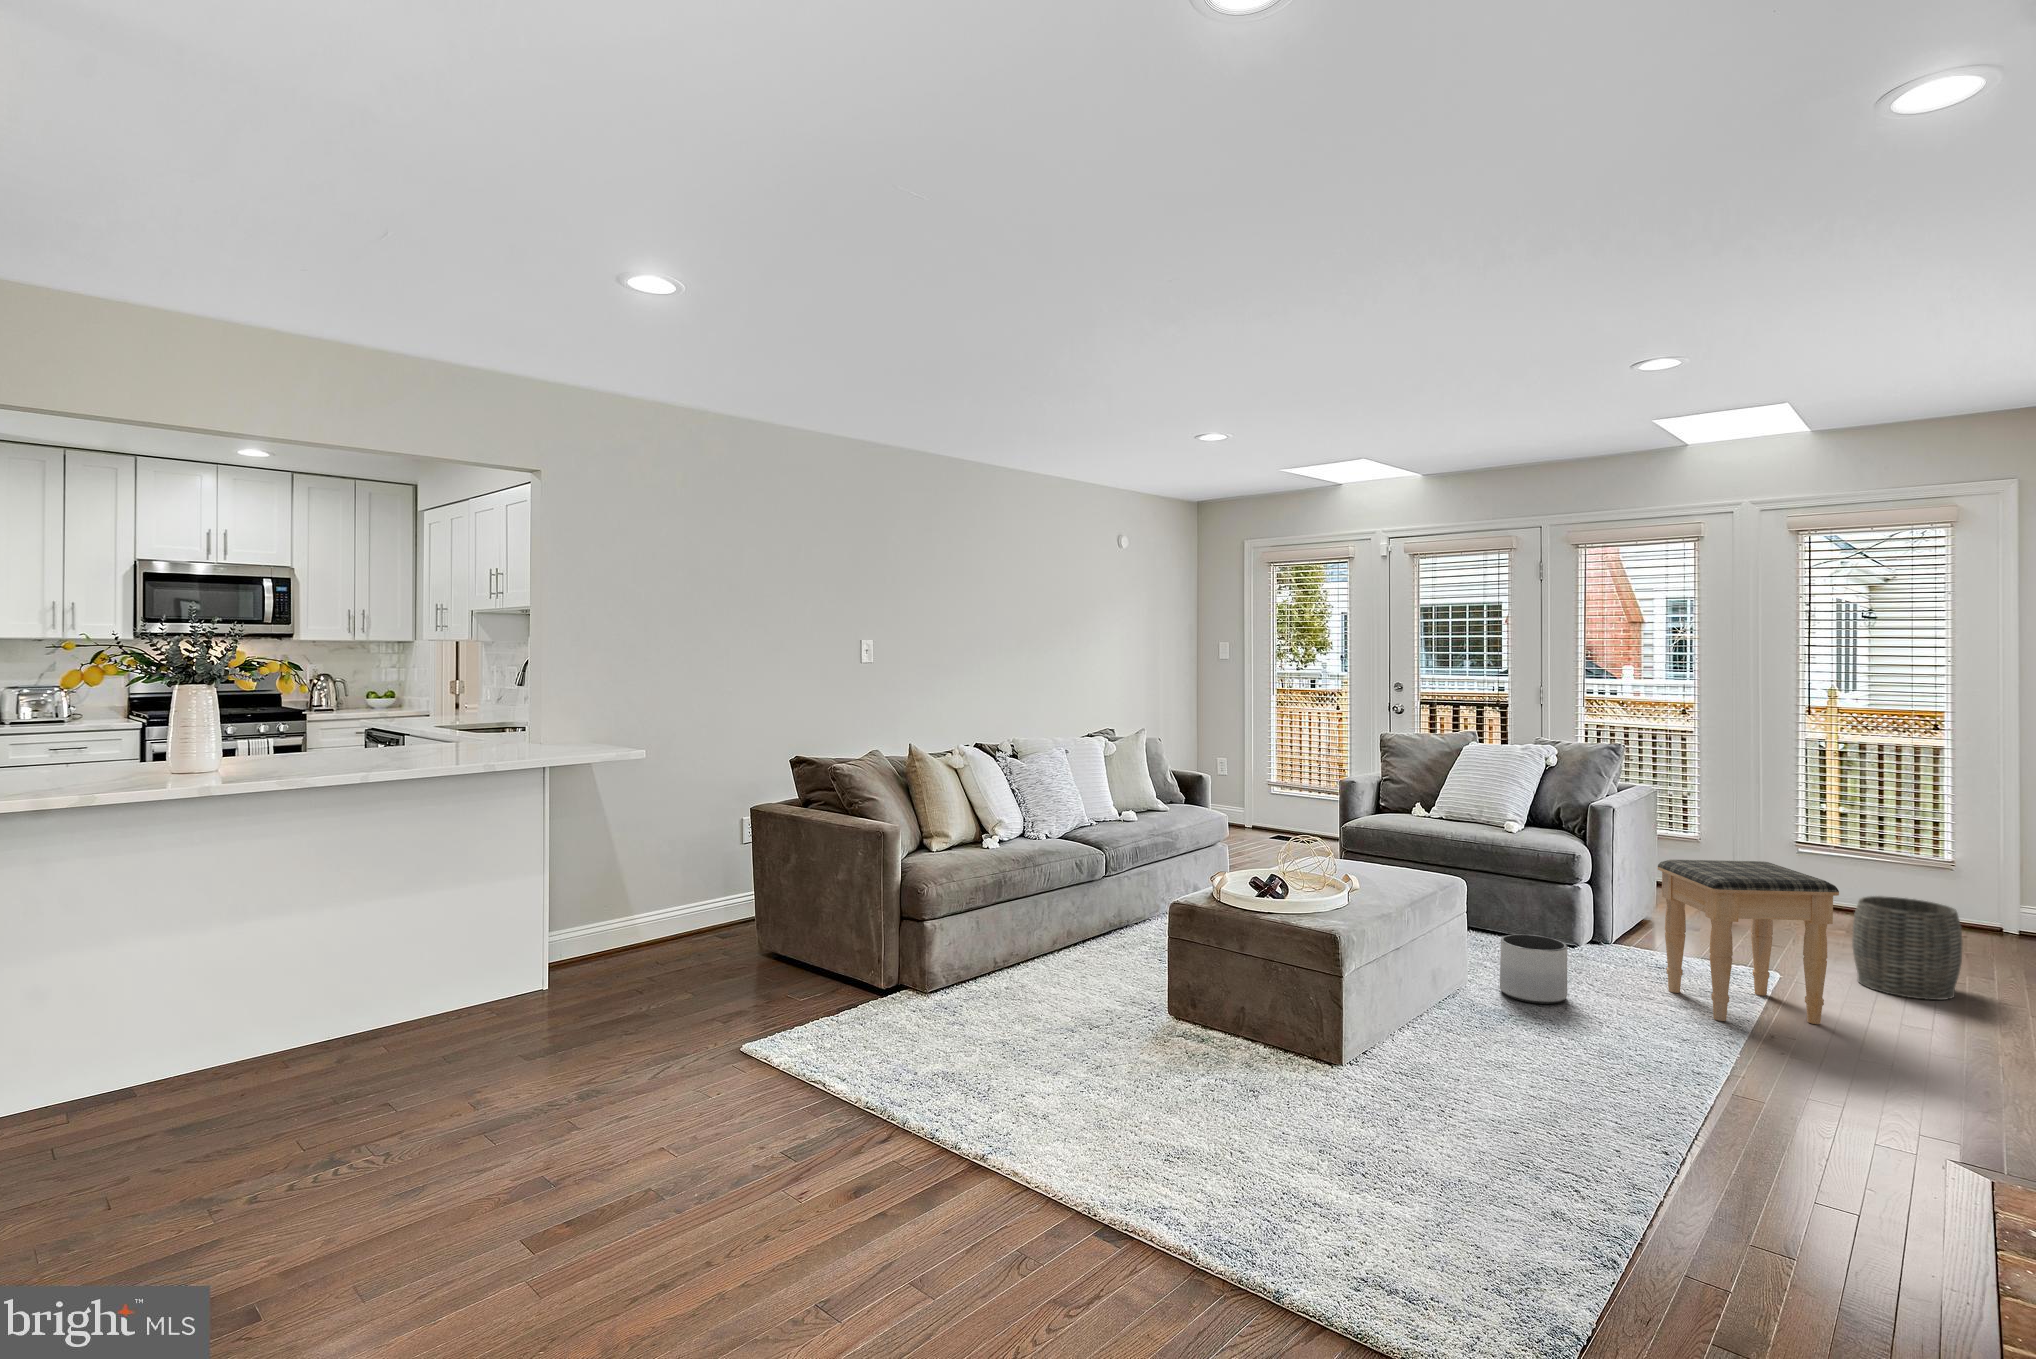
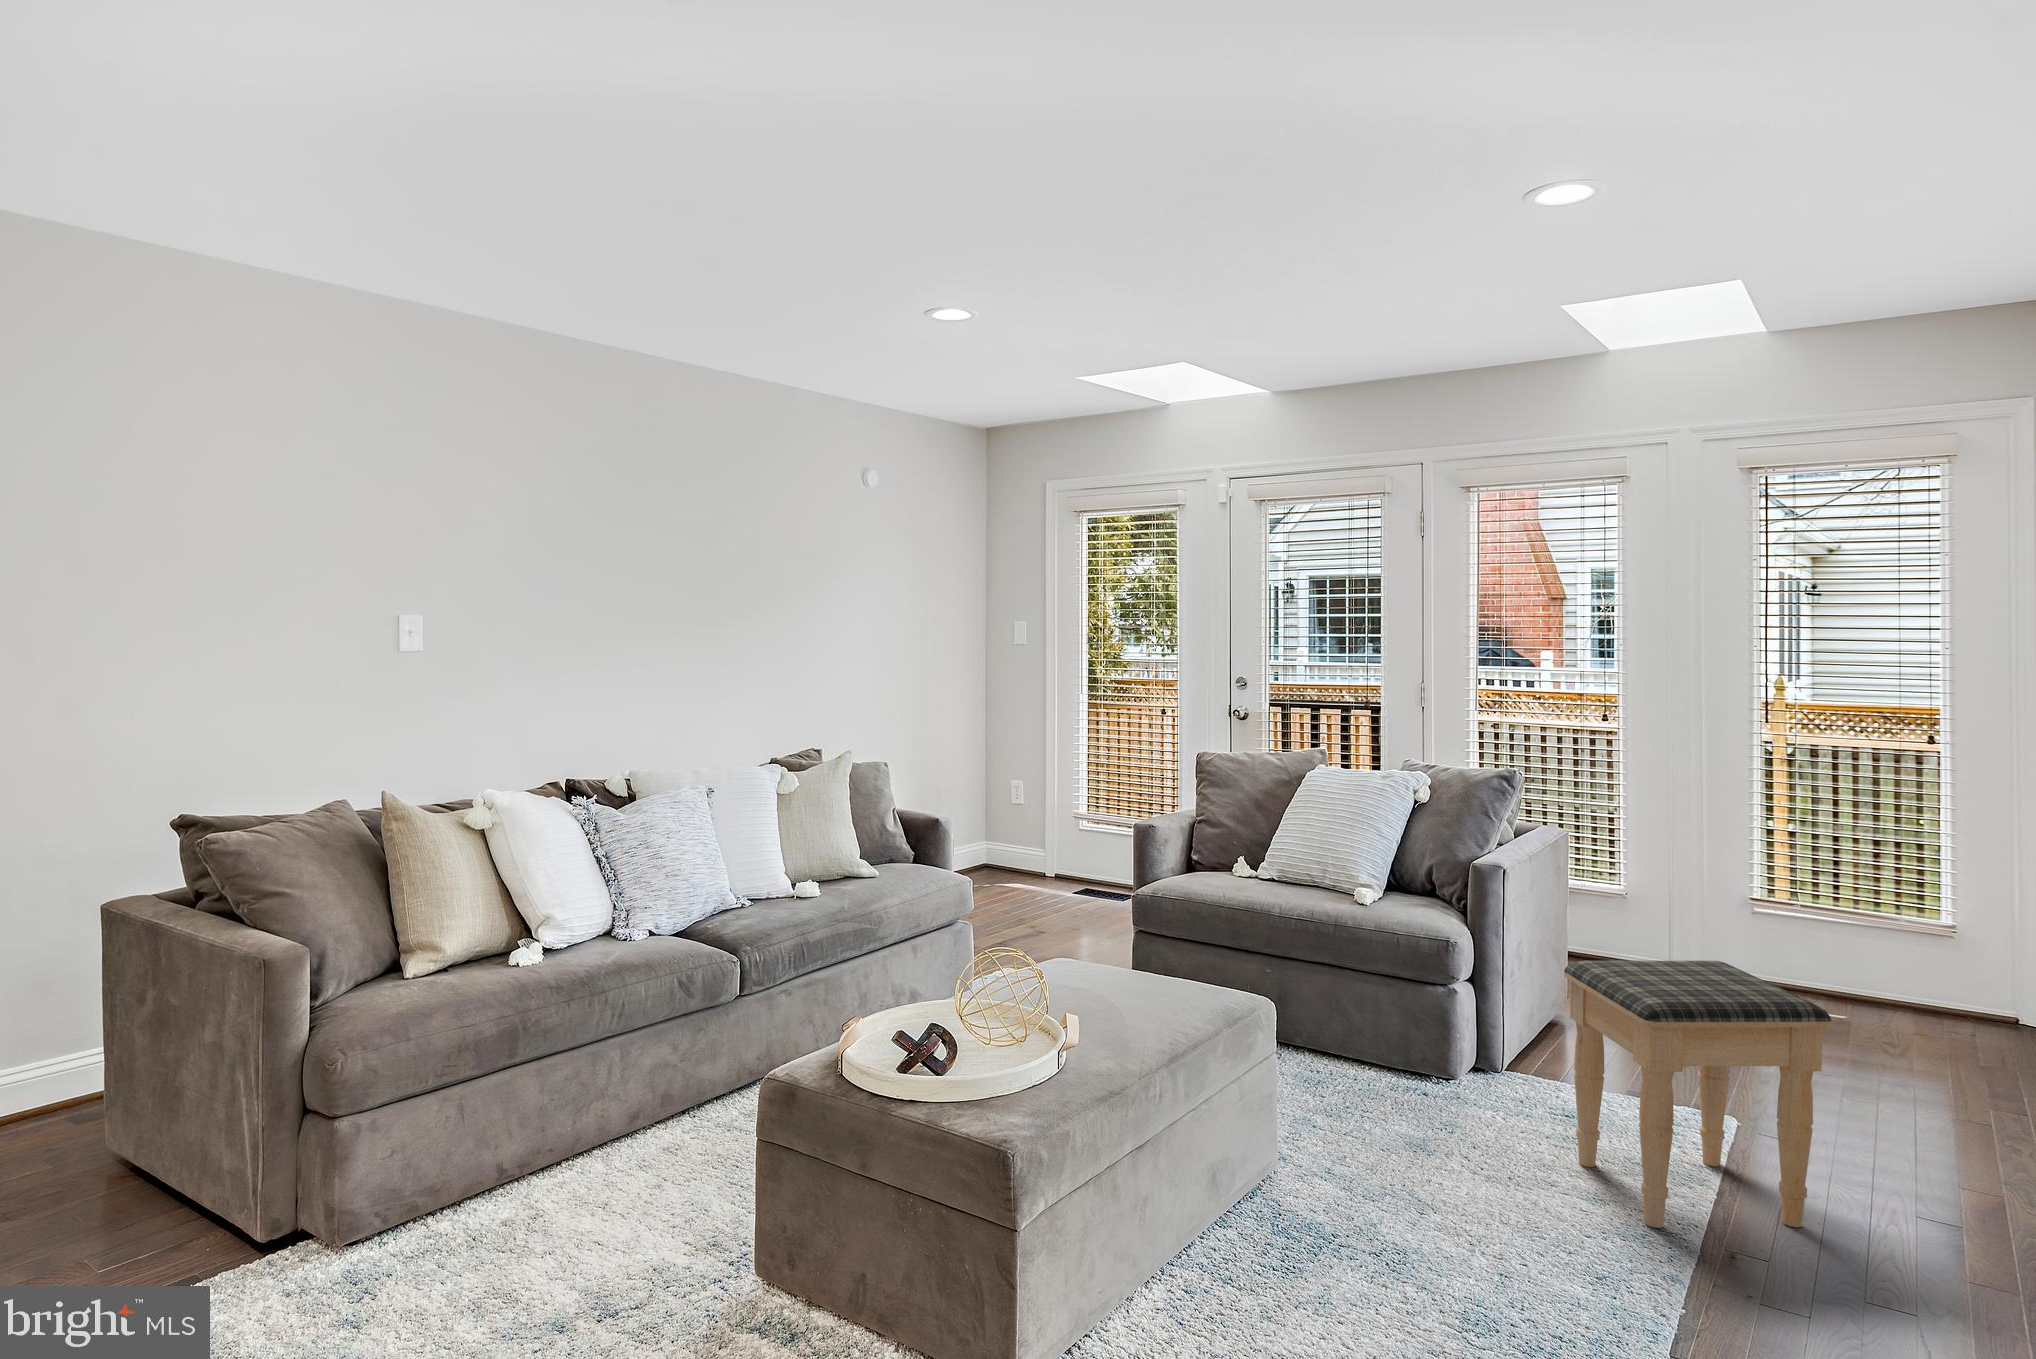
woven basket: present [1852,896,1962,1000] -> none [1837,1000,1992,1164]
planter: present [1500,934,1567,1004] -> none [1328,1084,1427,1203]

